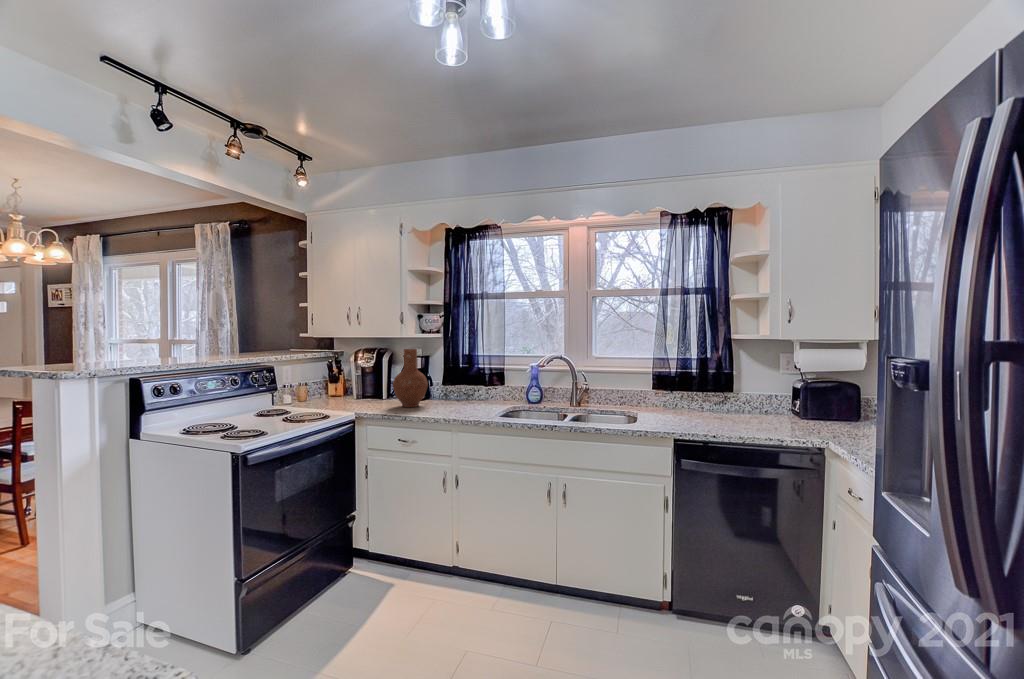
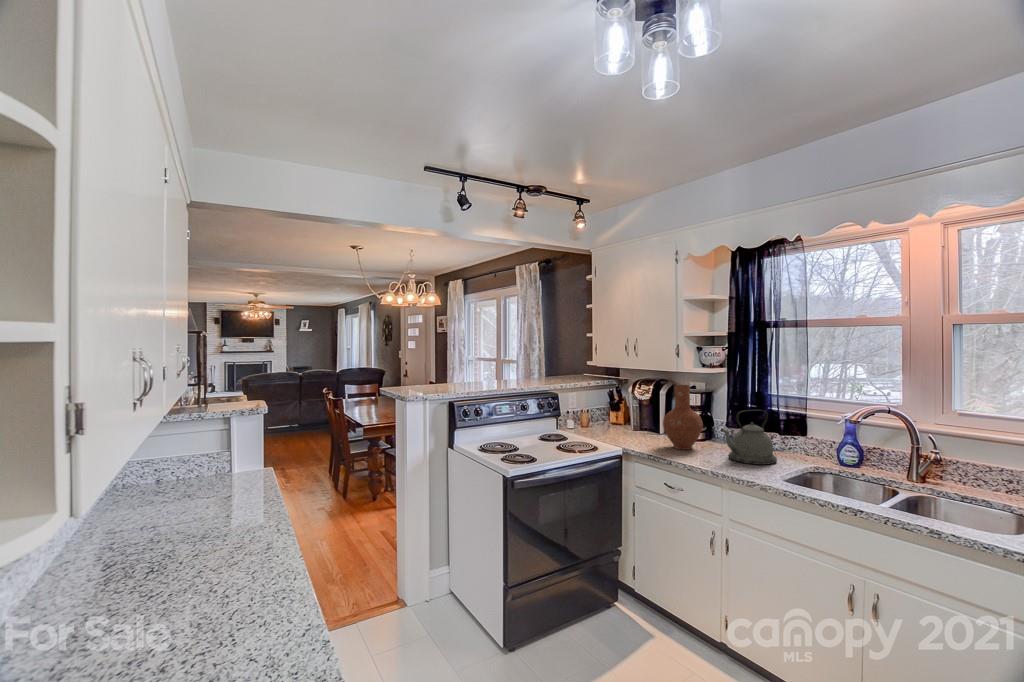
kettle: none [449,365,489,410] -> present [721,410,777,465]

